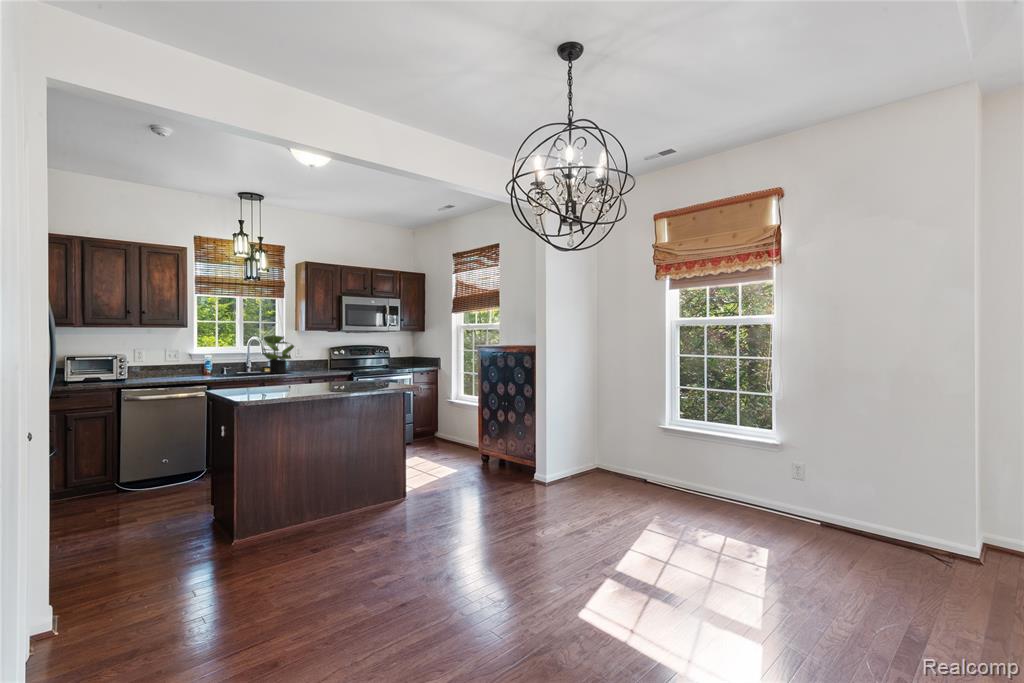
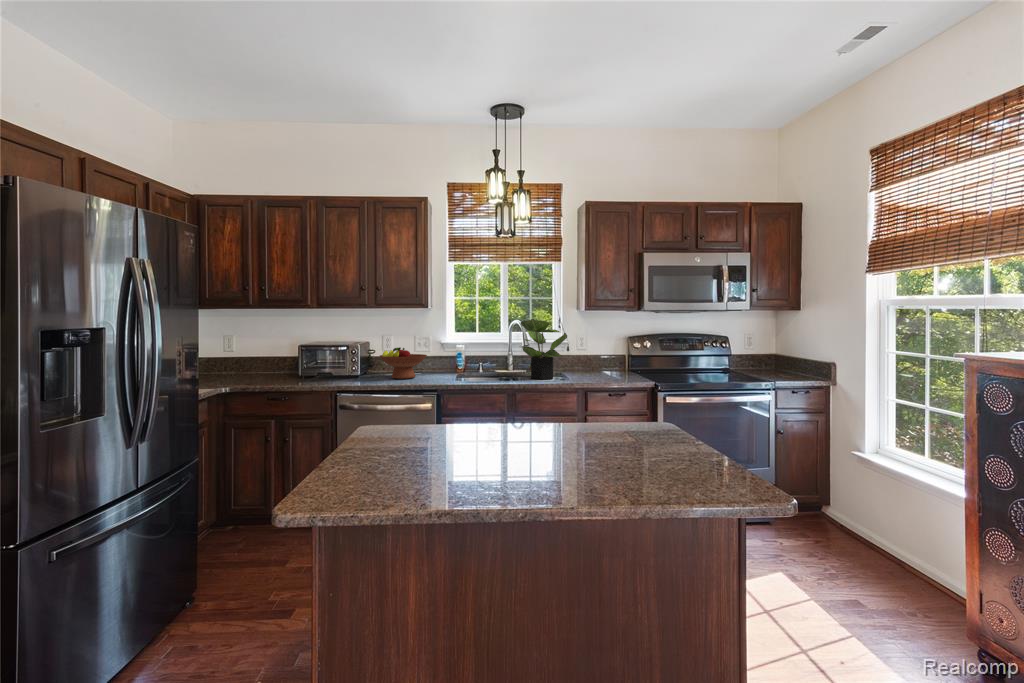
fruit bowl: none [149,355,190,377] -> present [380,347,427,379]

